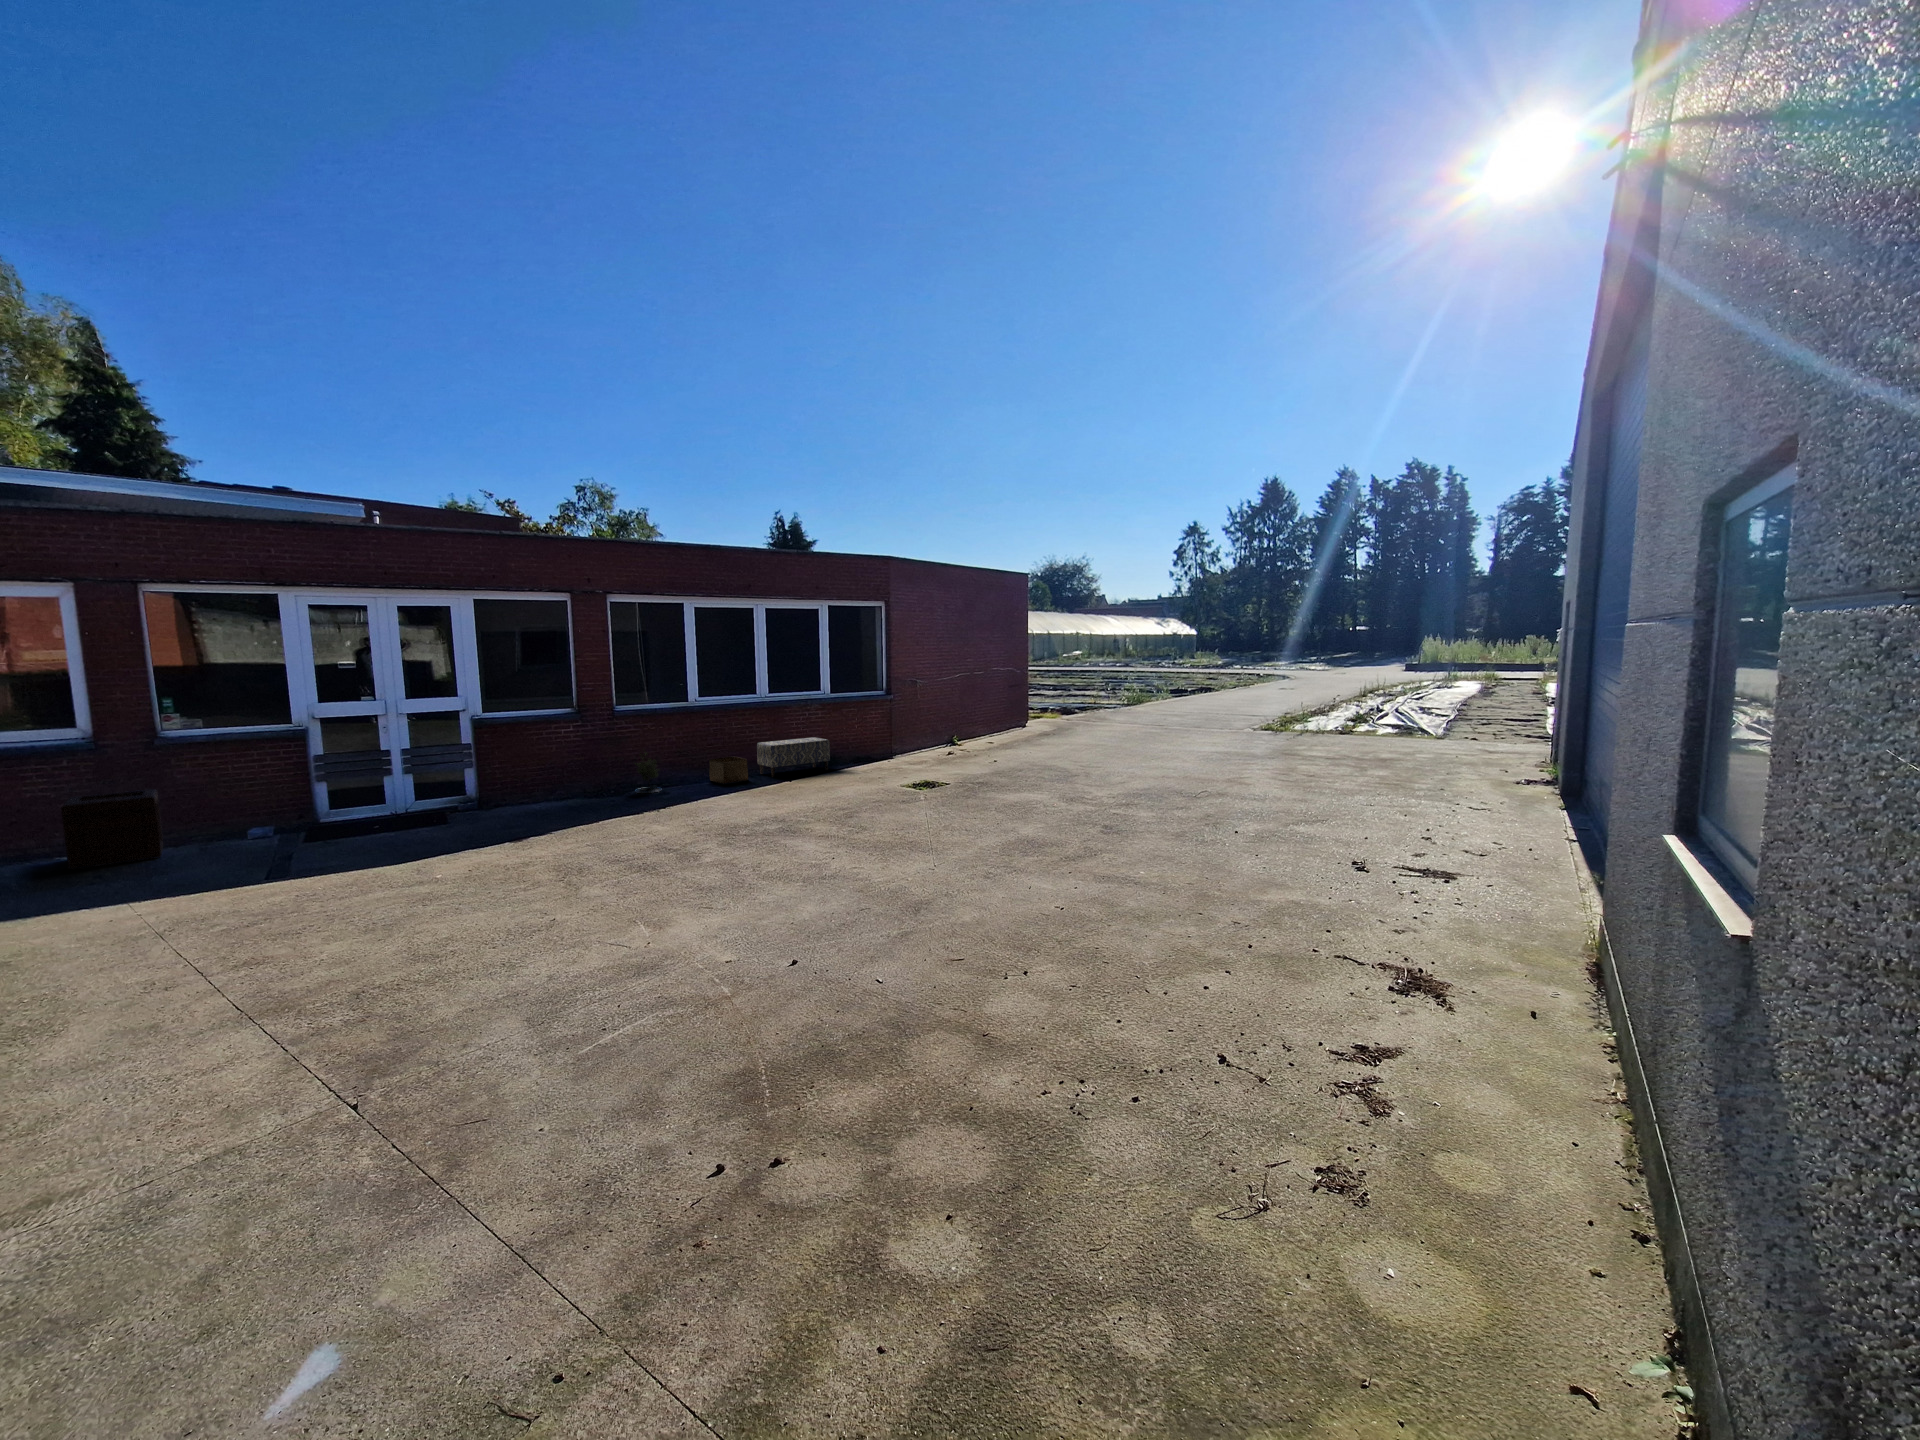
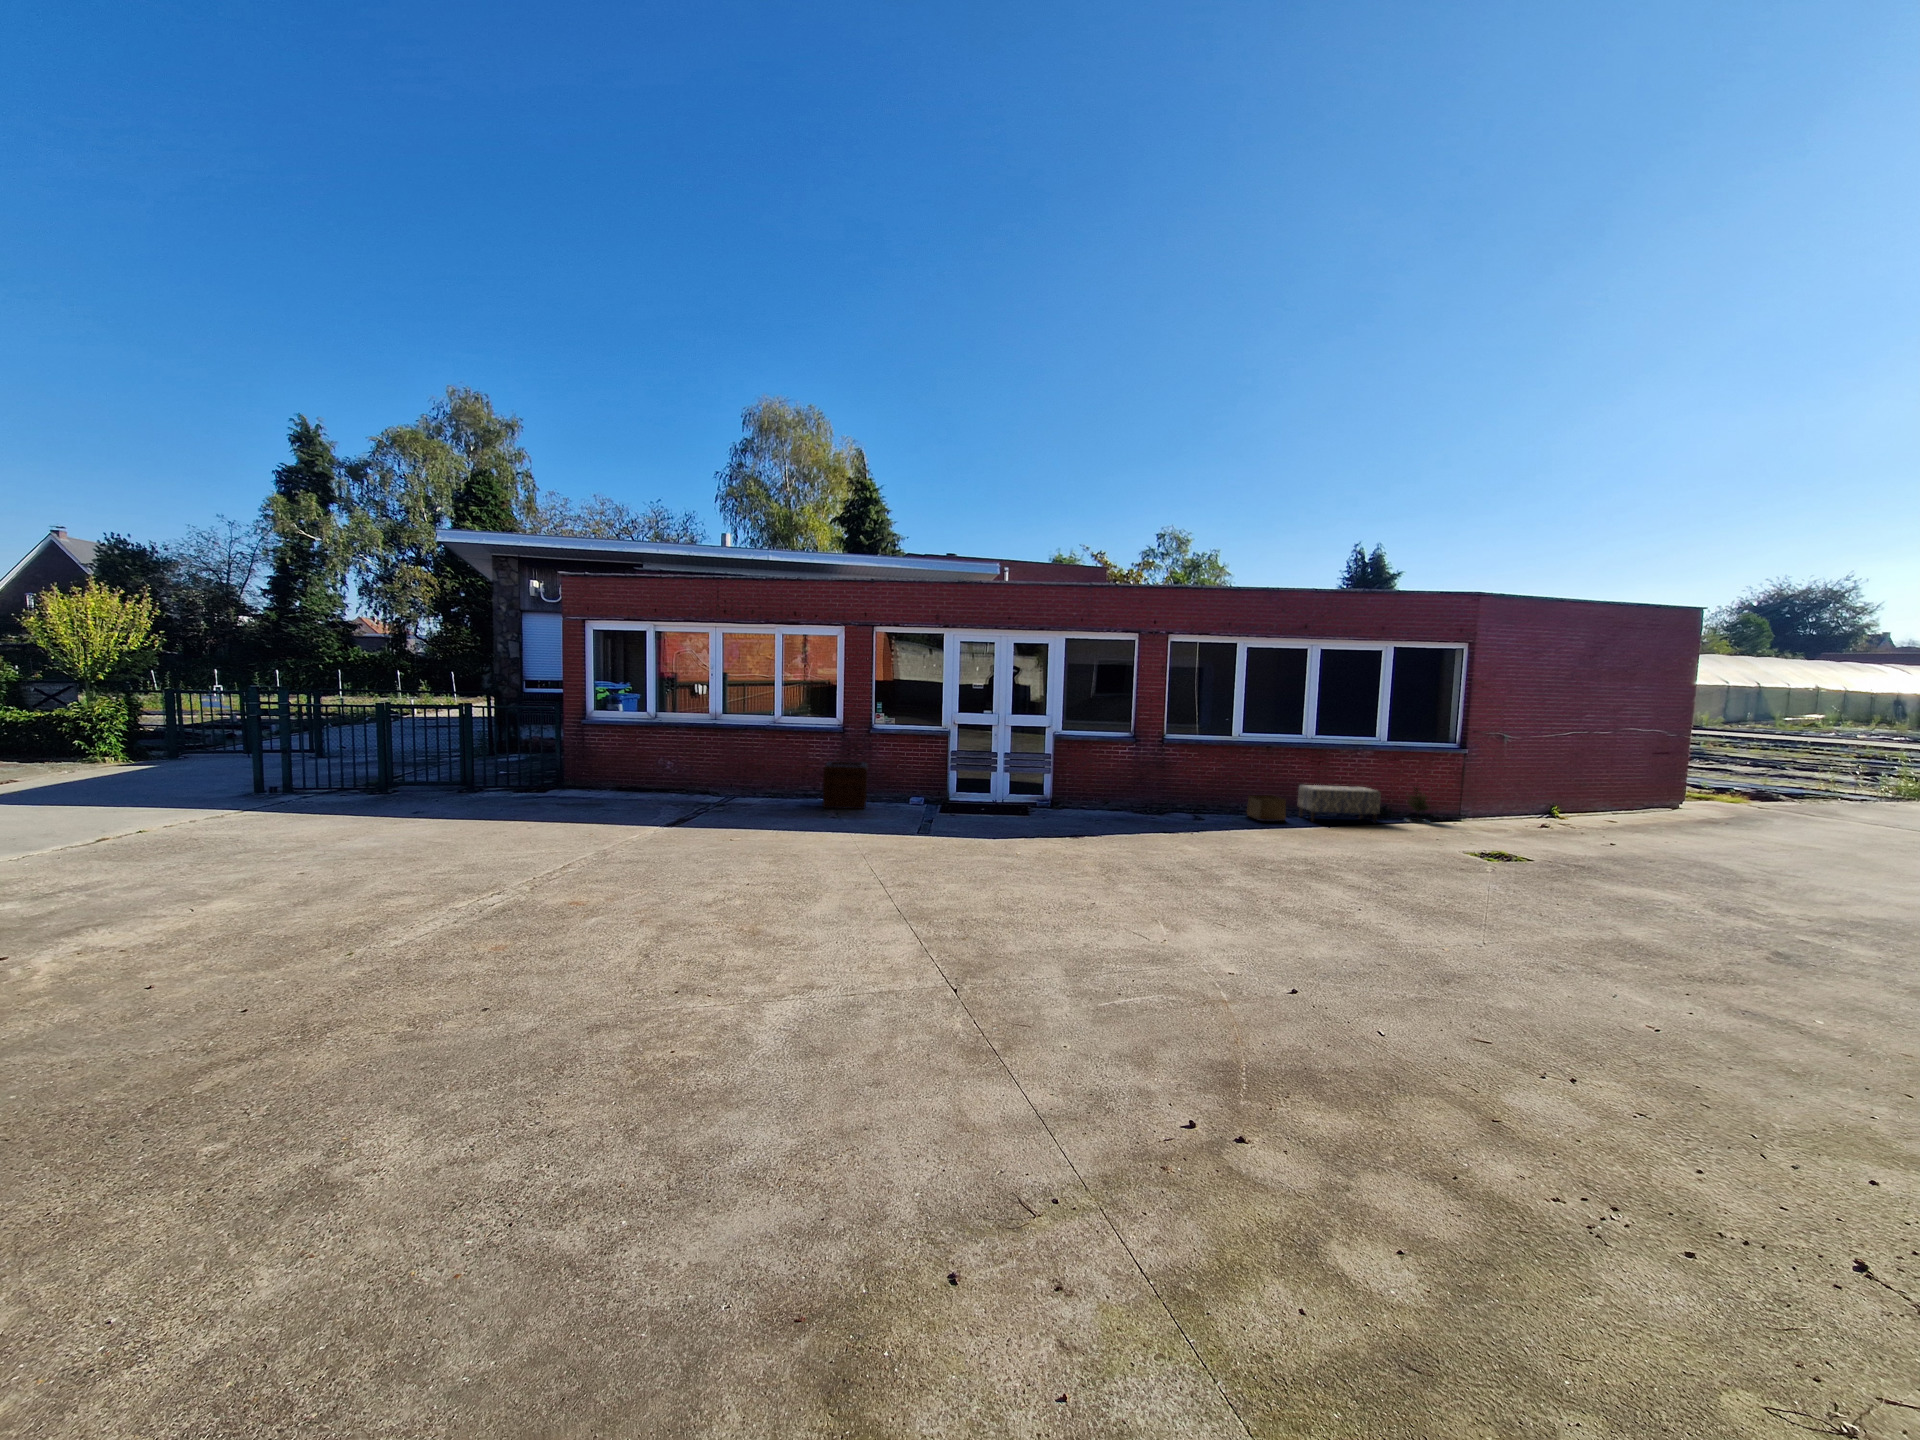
potted tree: present [635,751,661,793] -> present [1405,787,1429,824]

